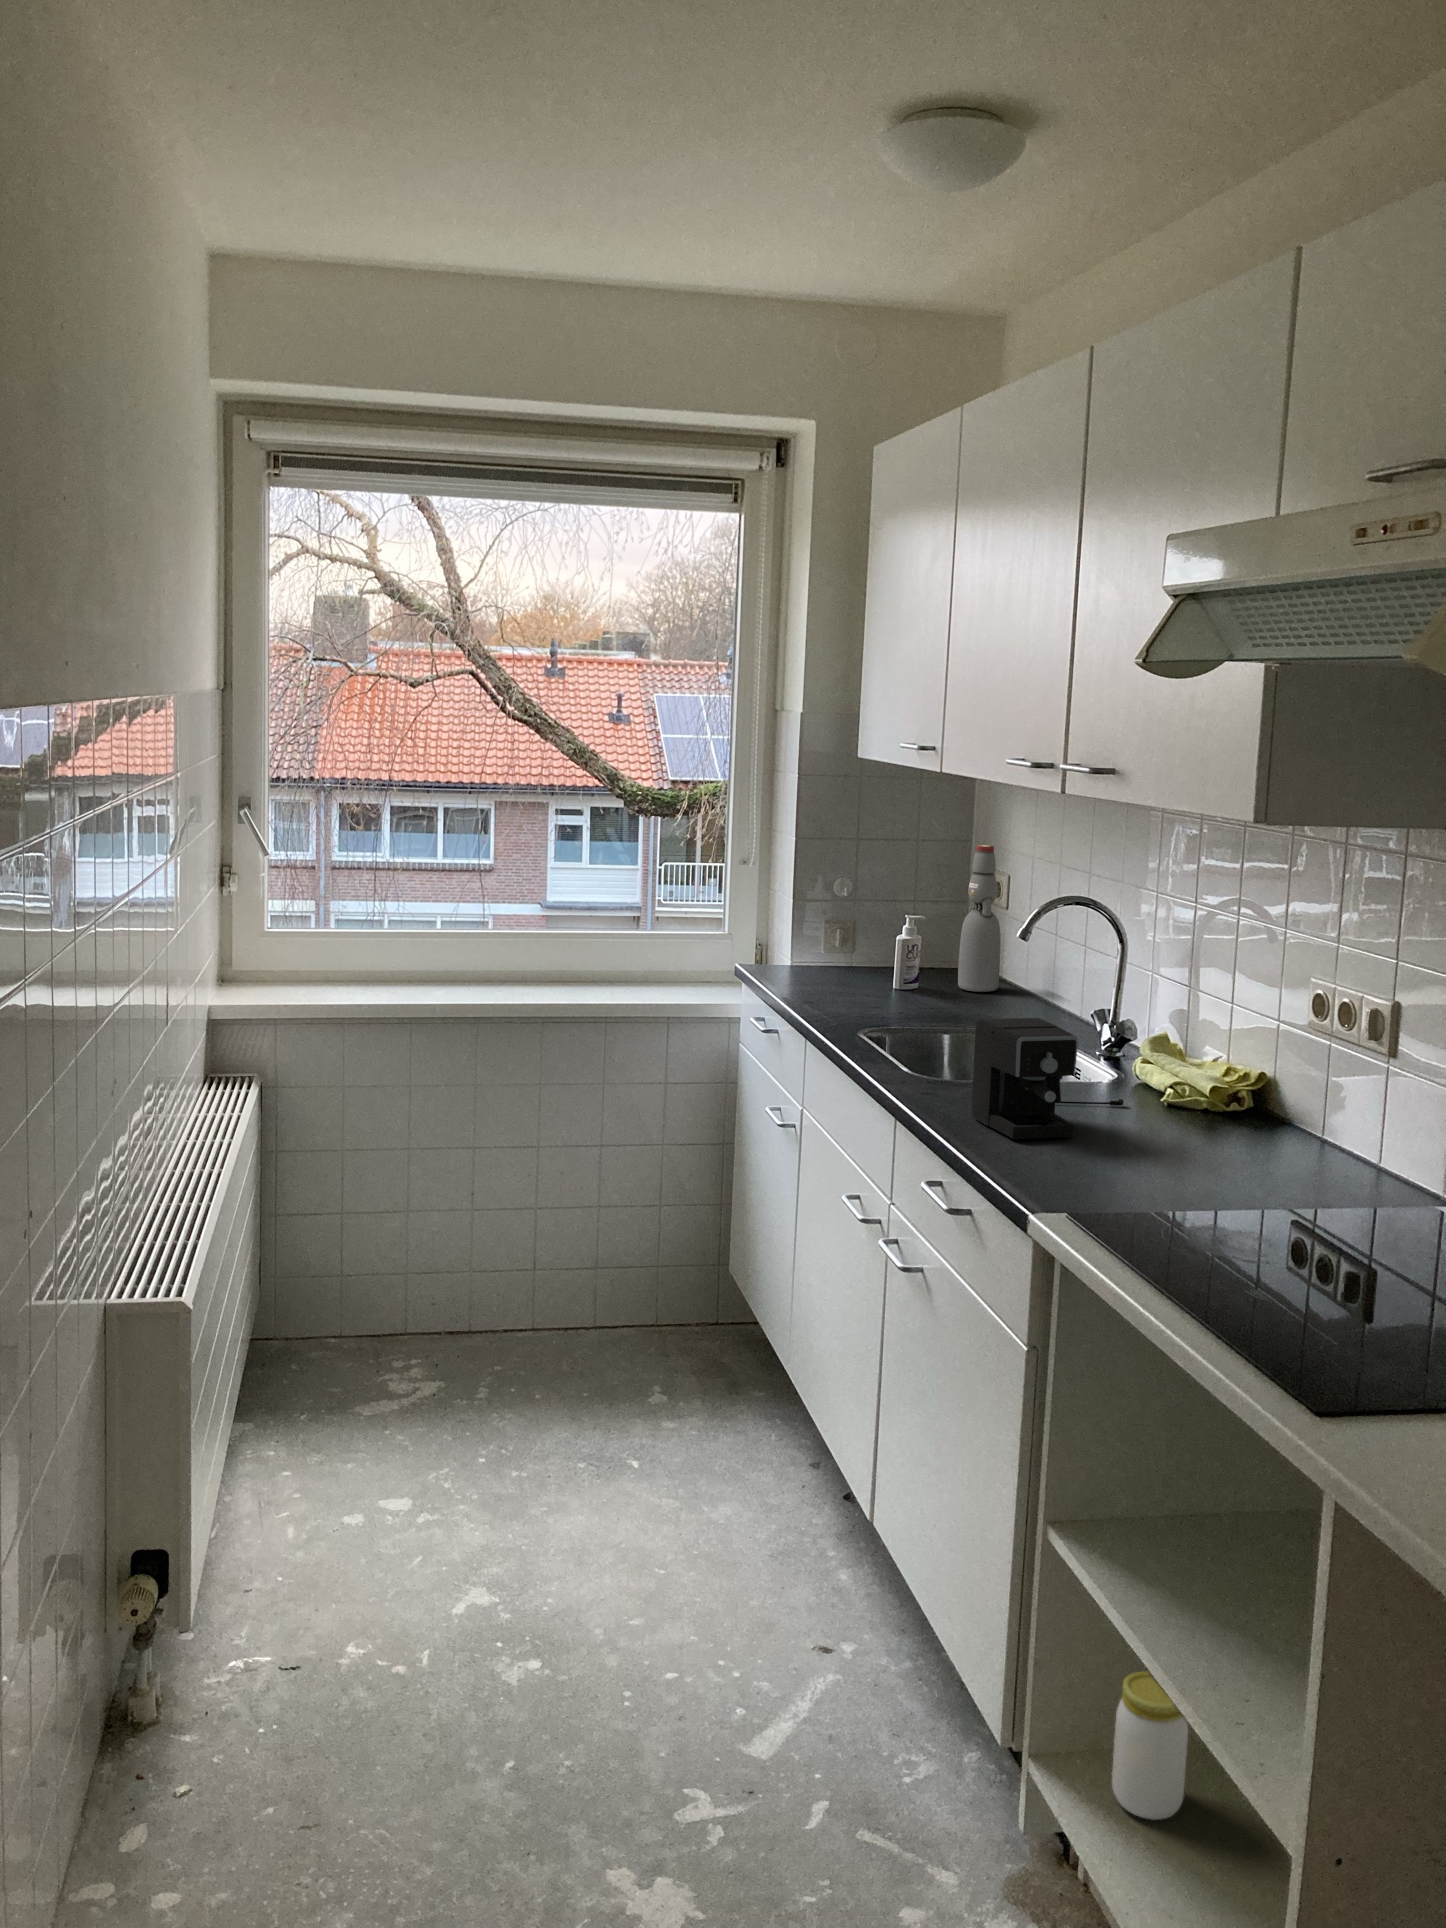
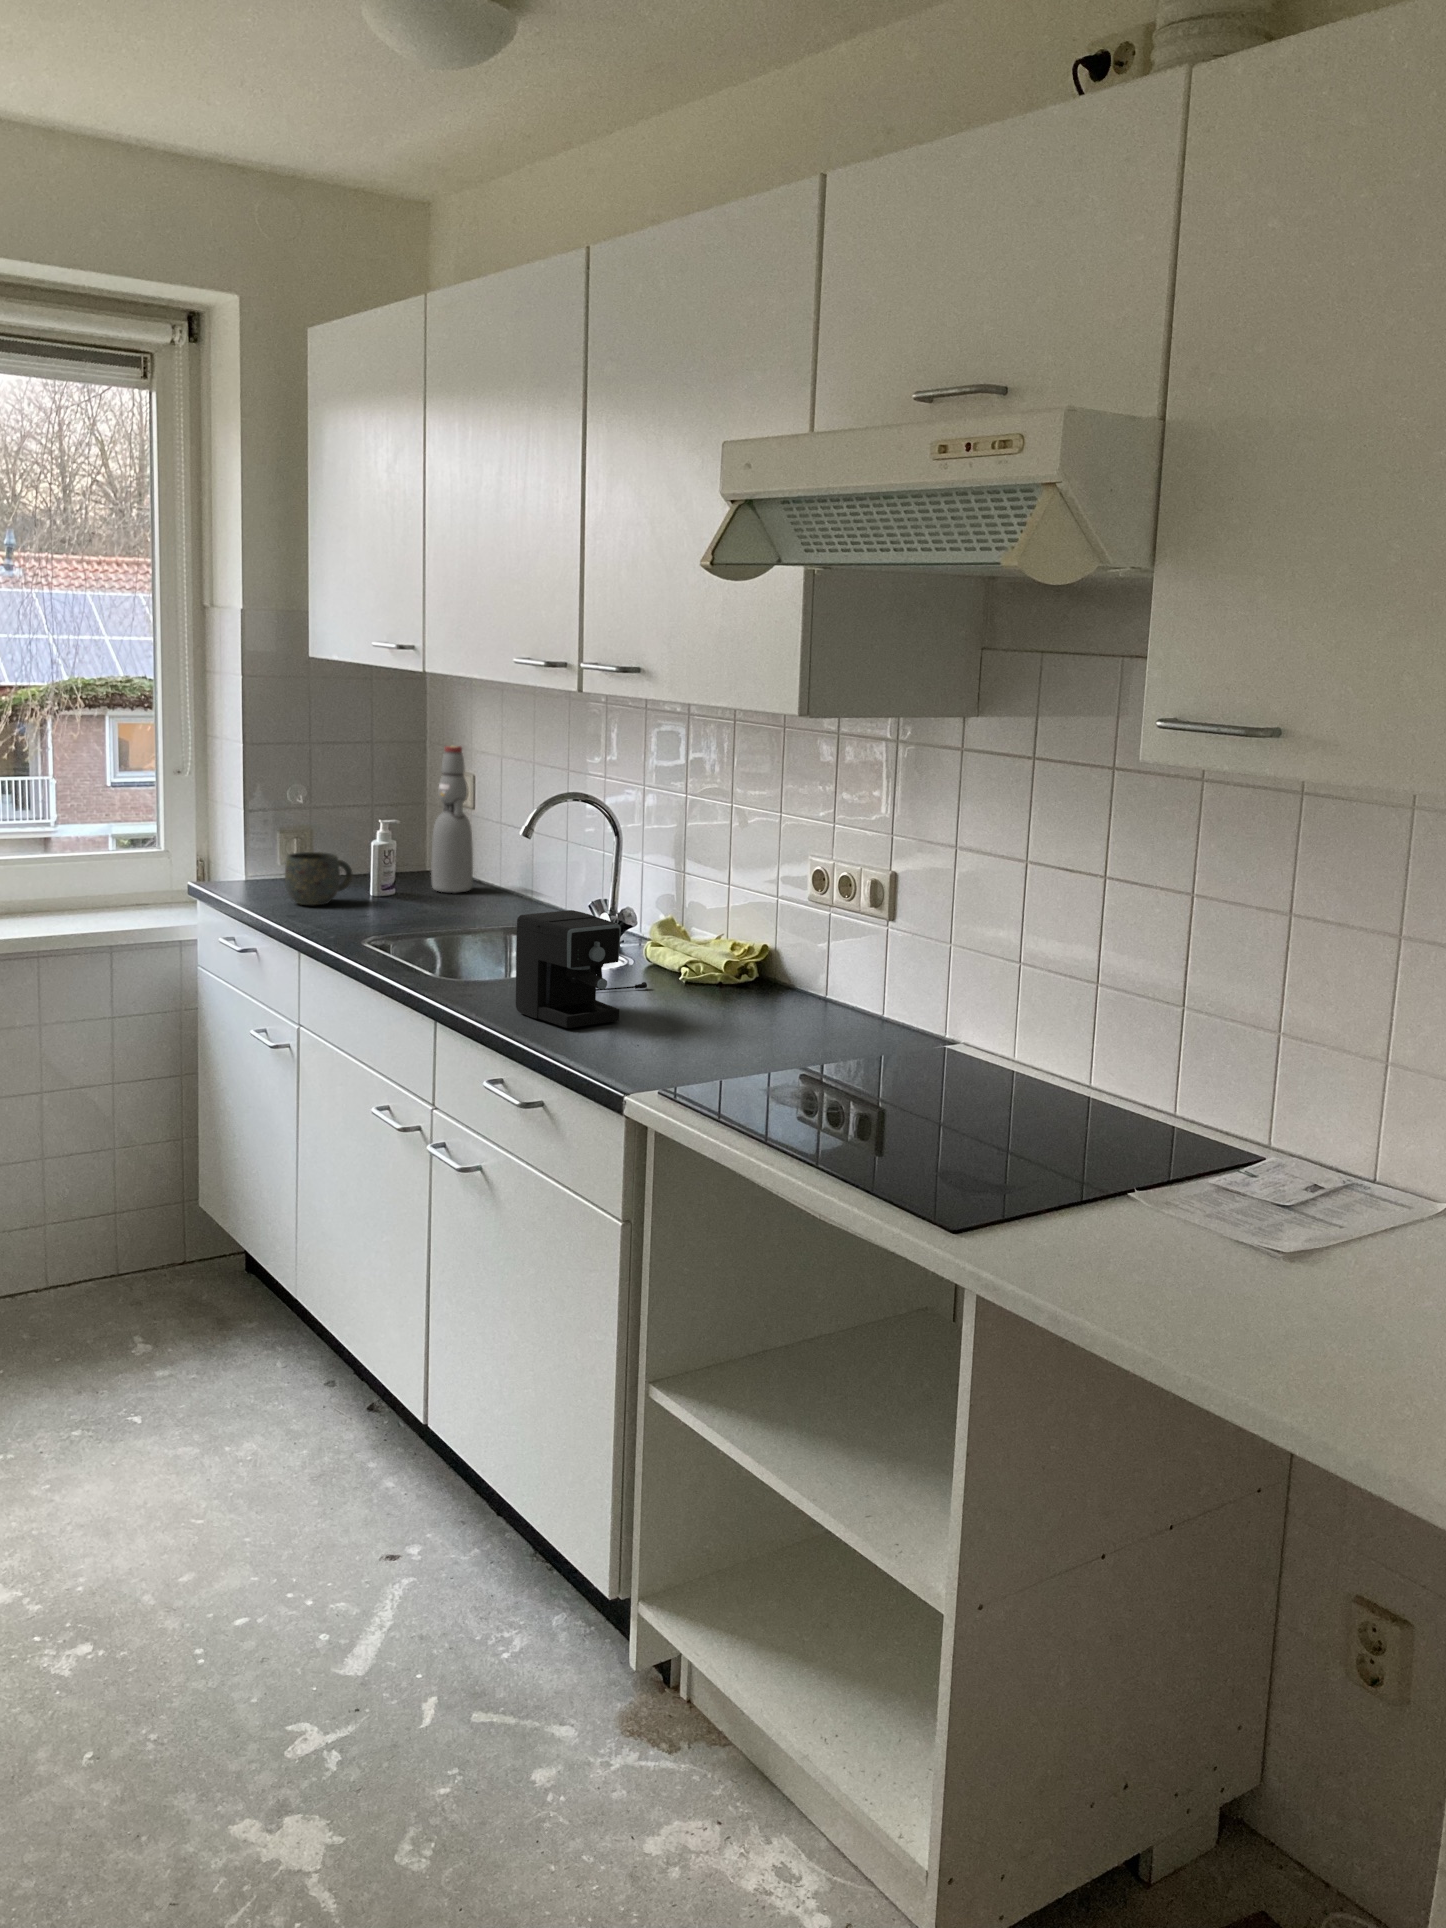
mug: none [812,944,877,996] -> present [285,852,353,905]
jar: present [1112,1672,1188,1820] -> none [717,1497,782,1627]

